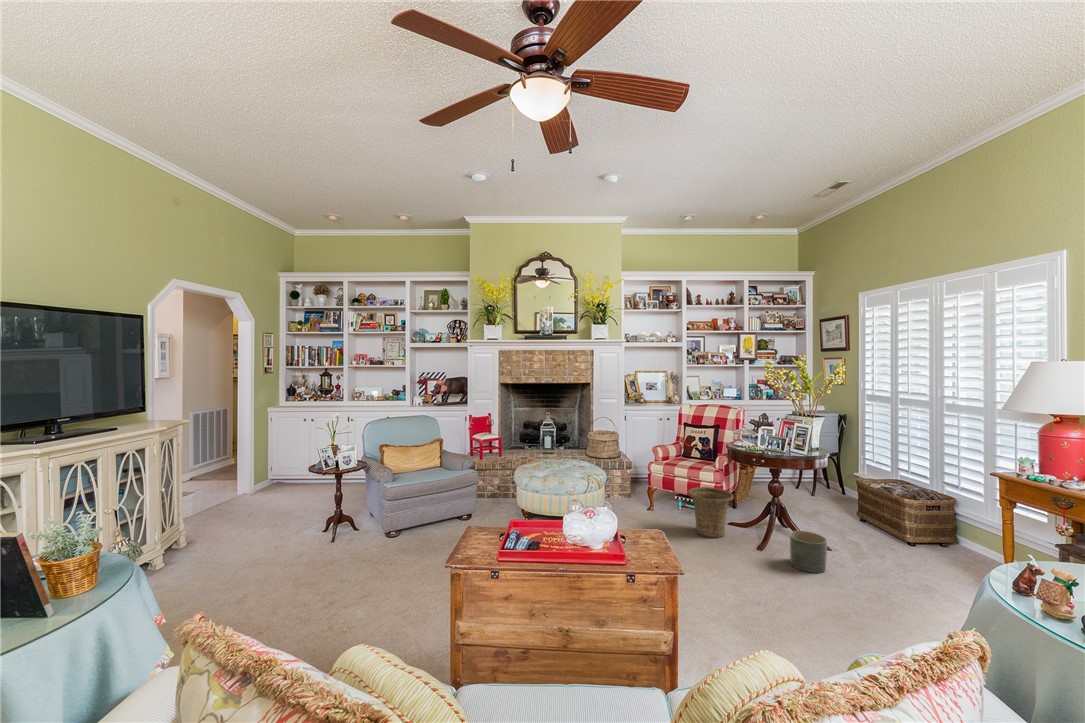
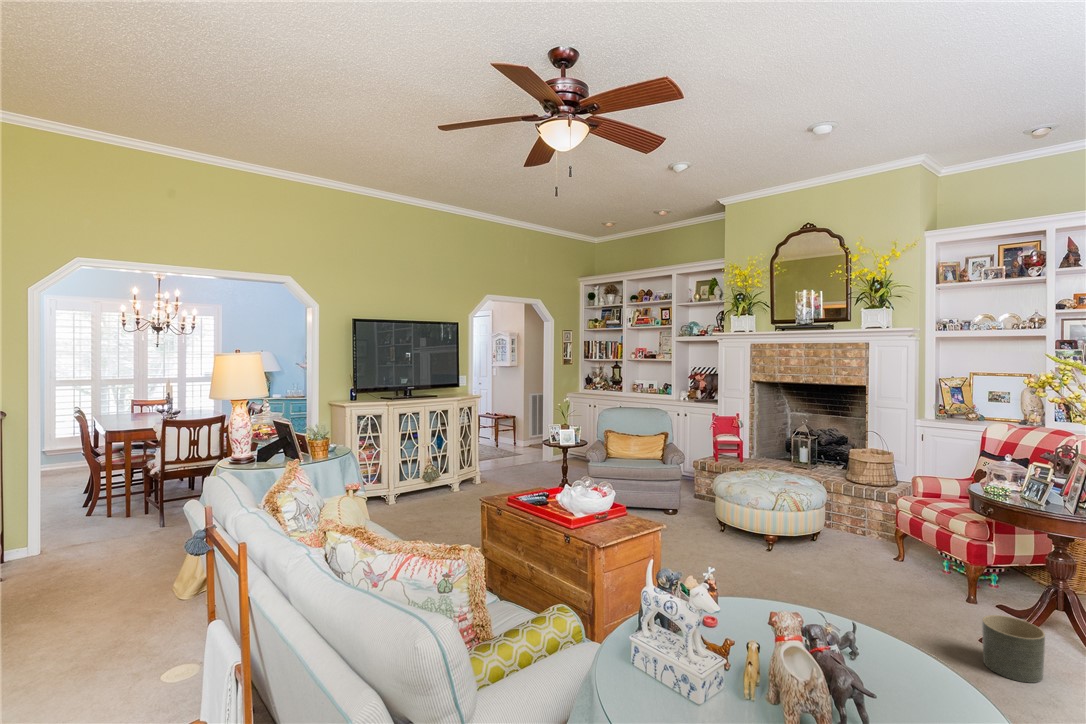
basket: present [688,487,733,538] -> none [896,534,968,606]

